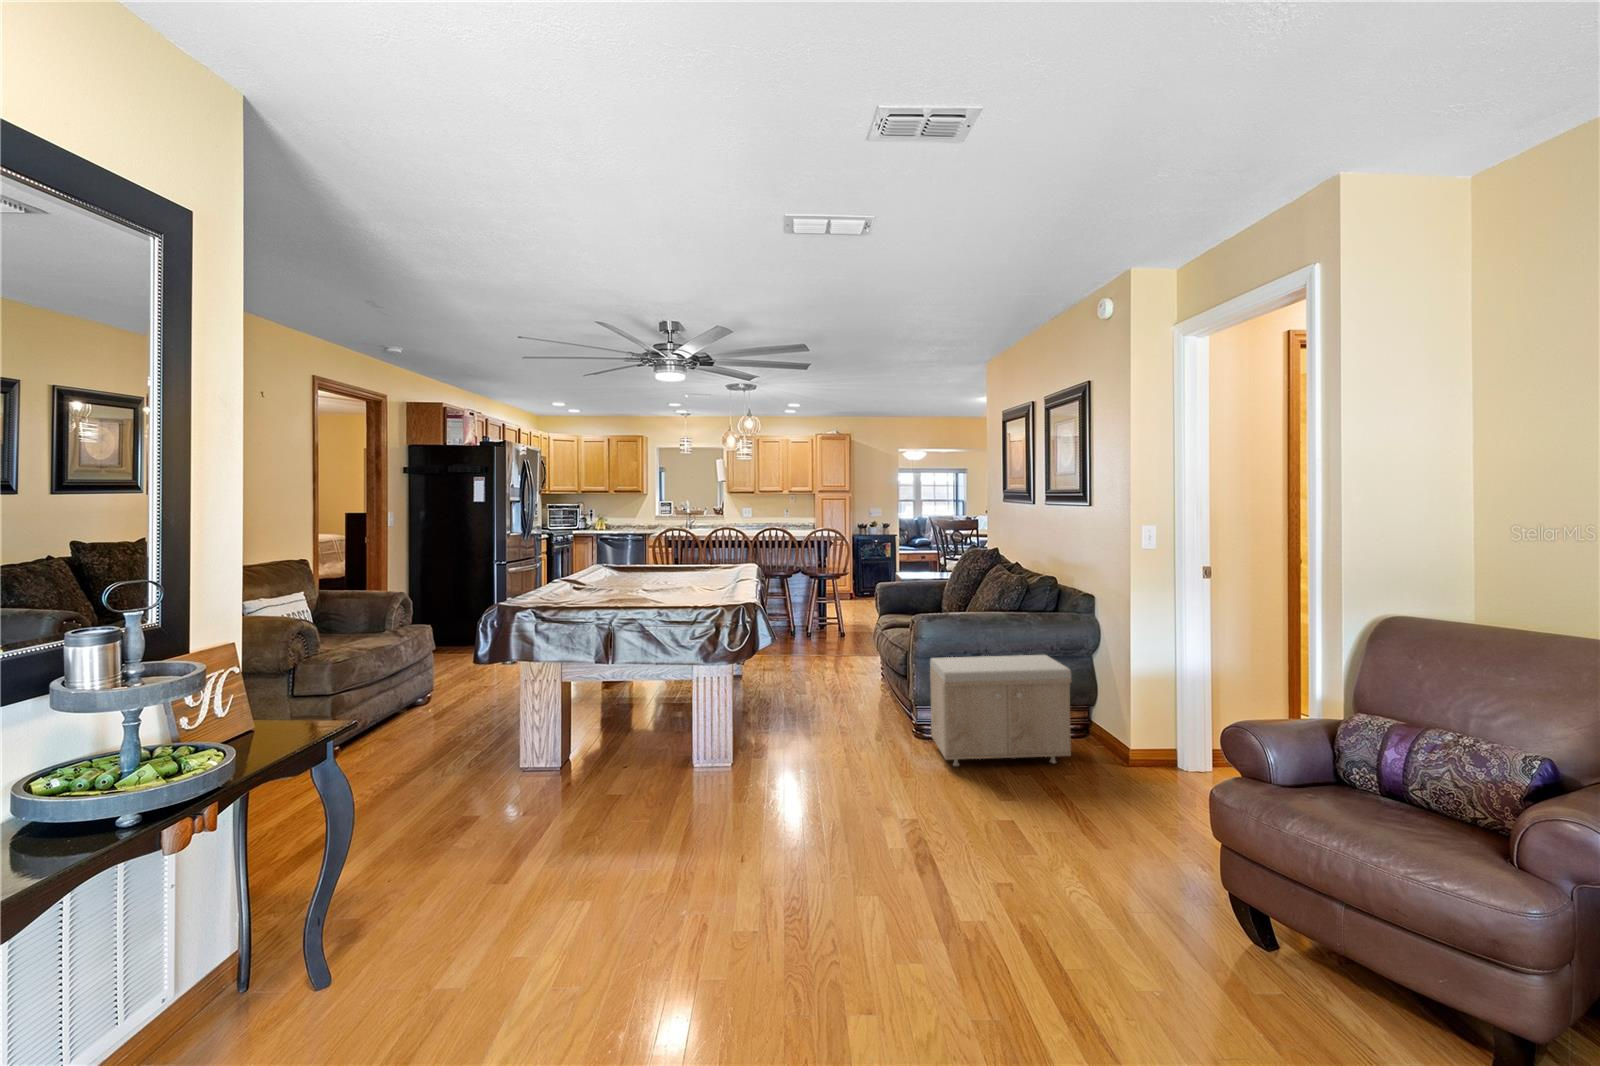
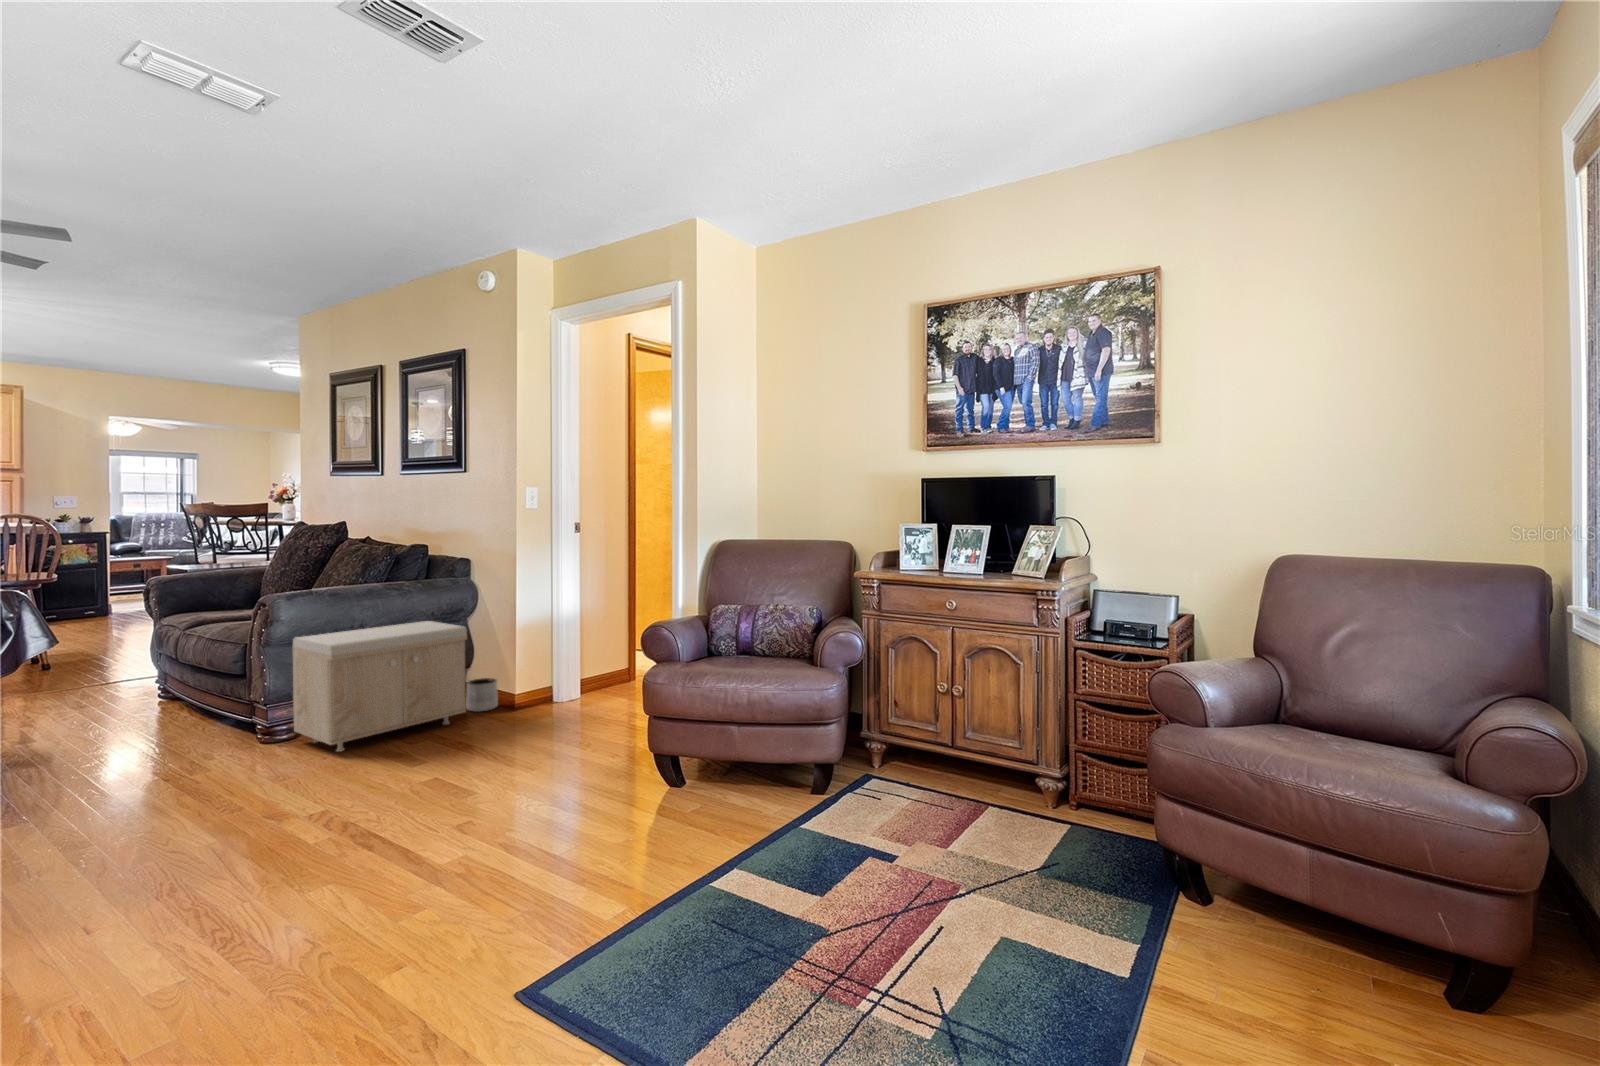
planter: none [1081,721,1113,758] -> present [467,678,498,712]

